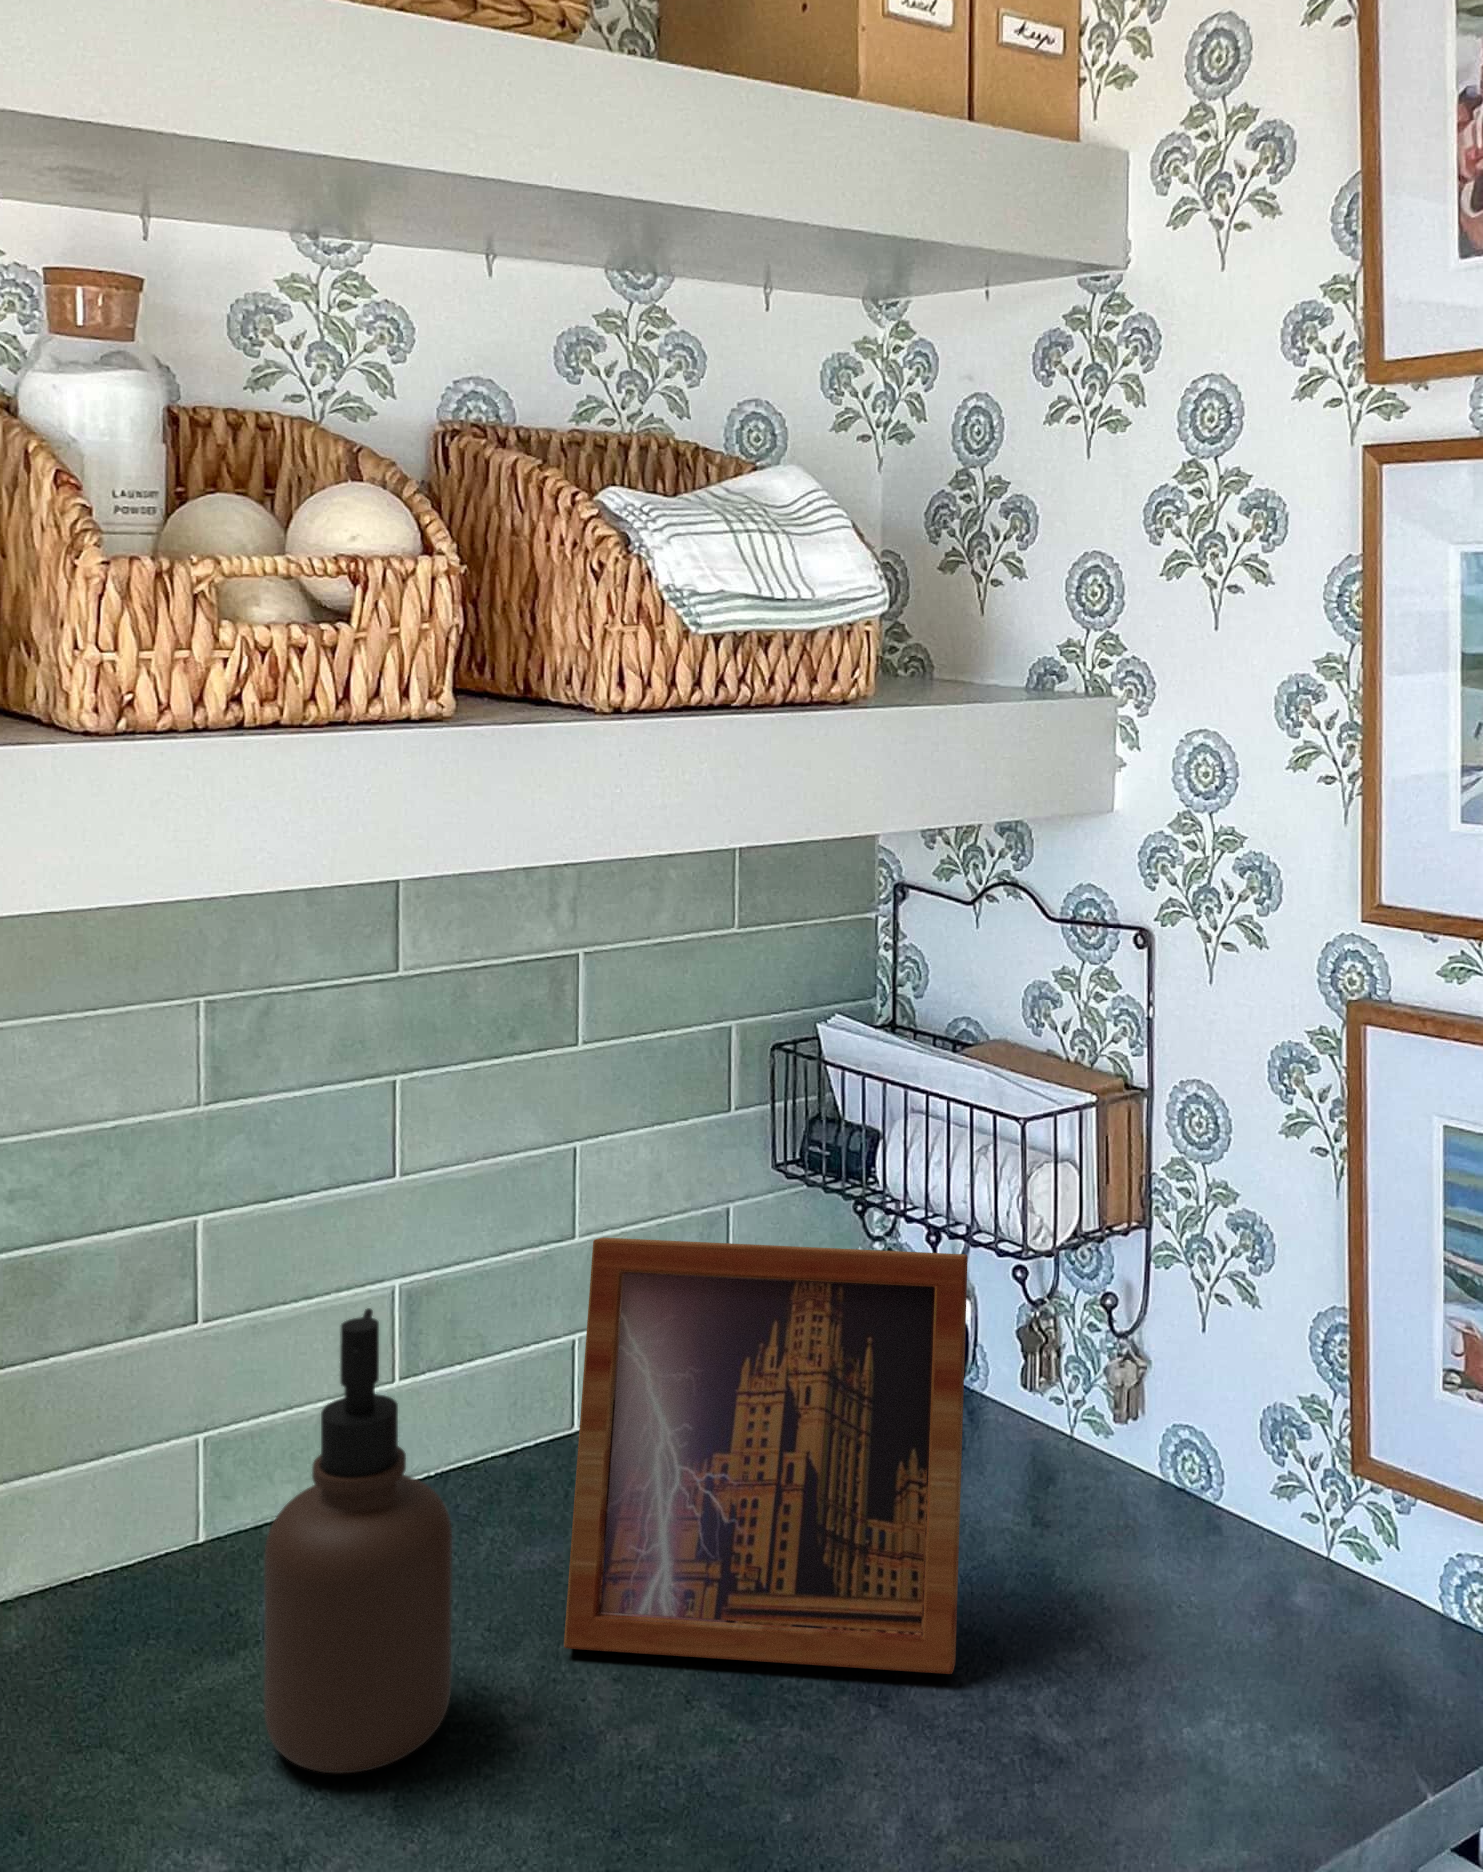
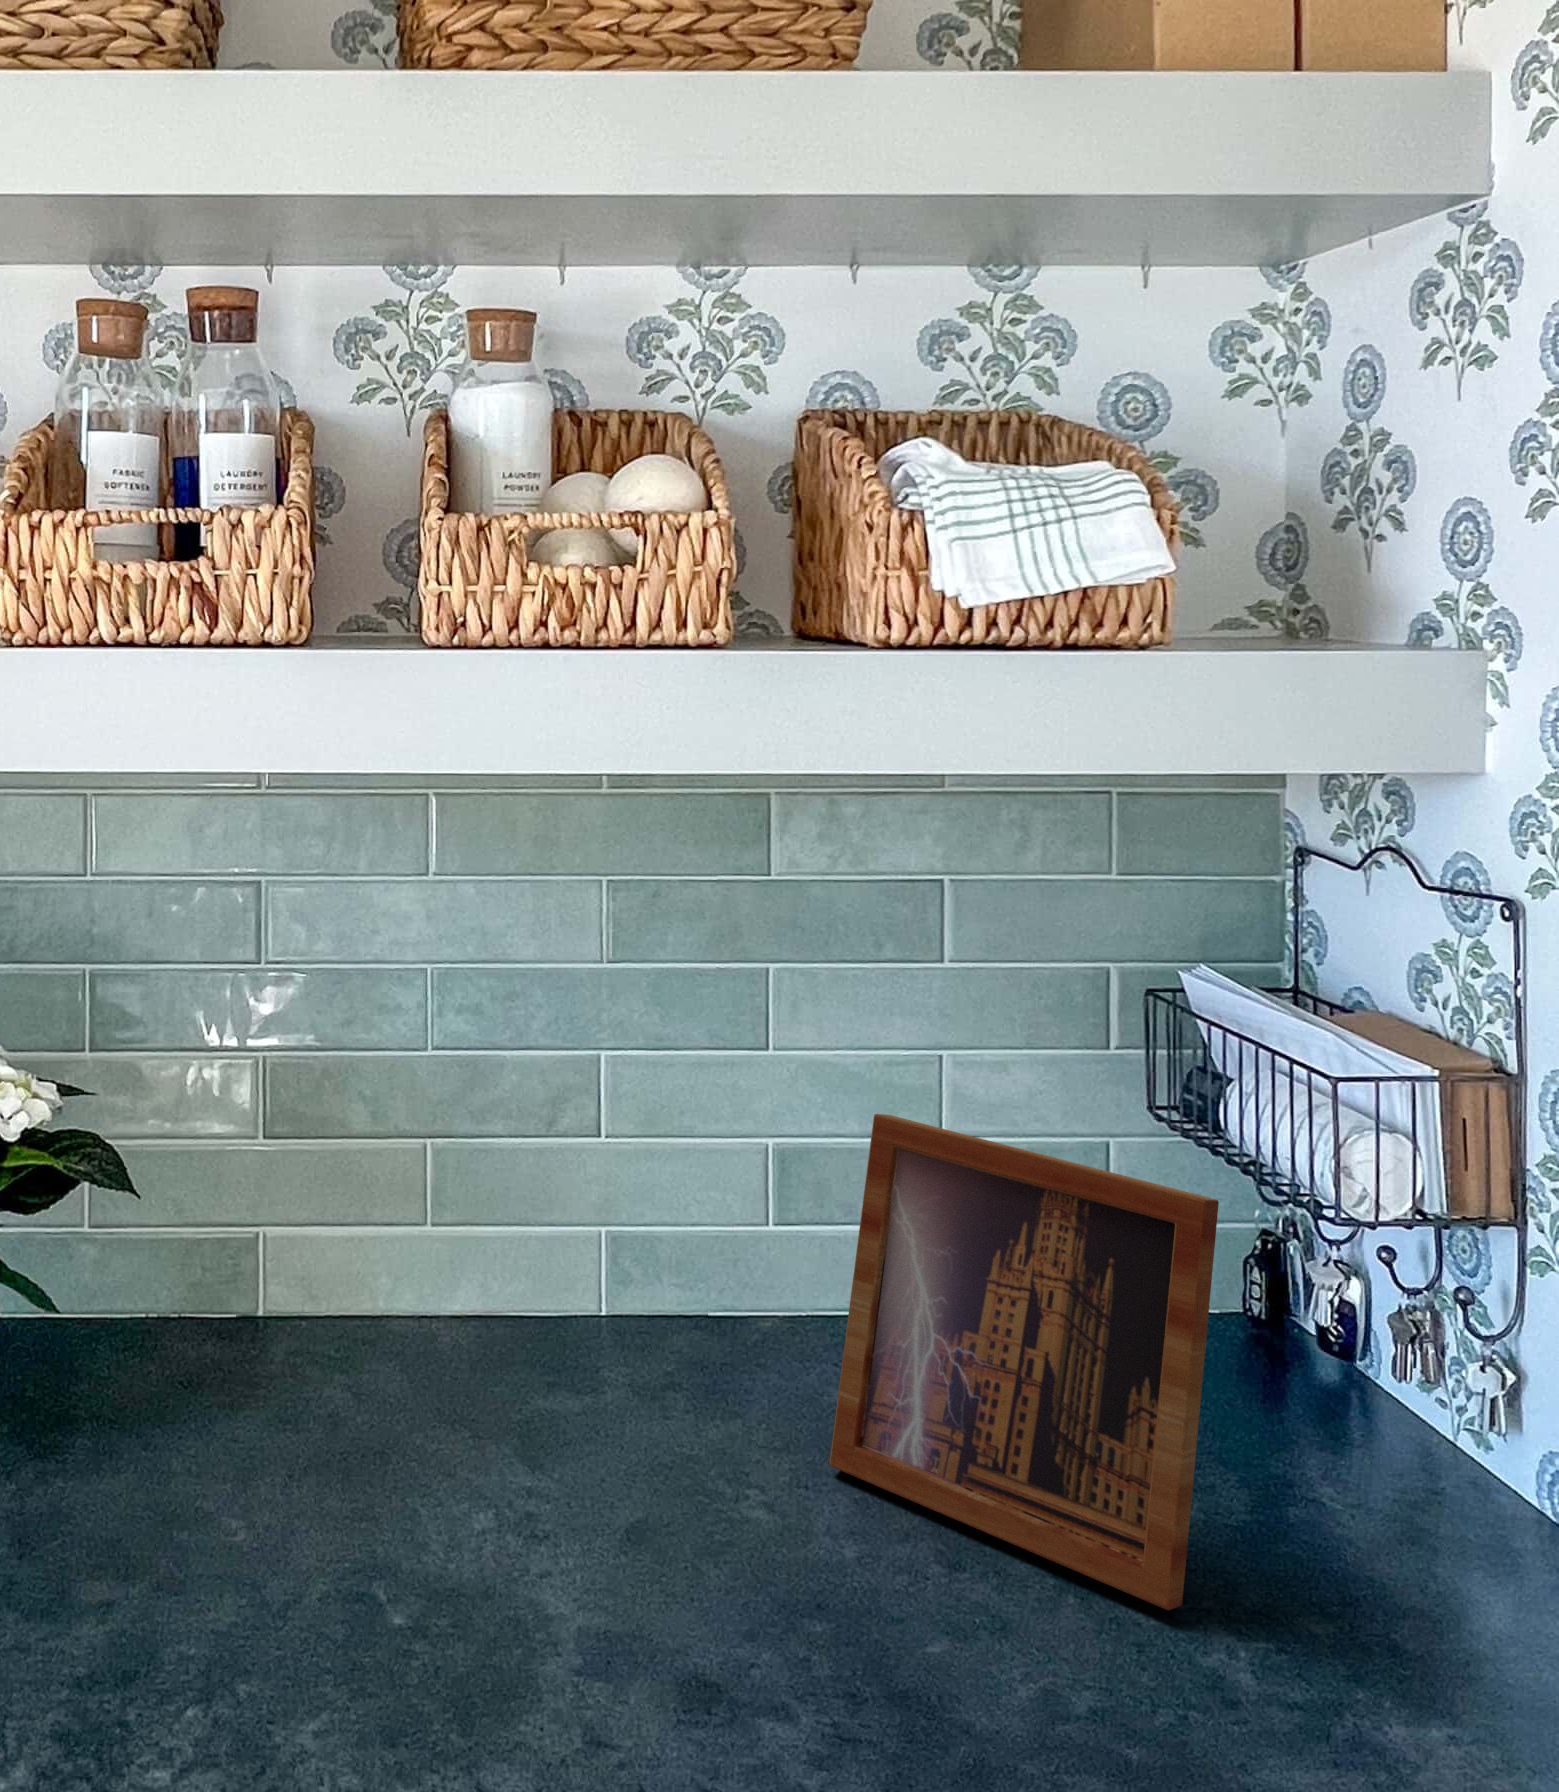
soap dispenser: present [264,1308,452,1774] -> none [566,1128,713,1502]

